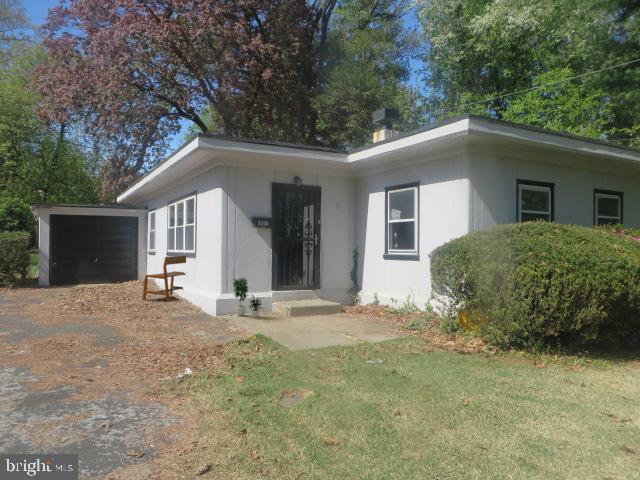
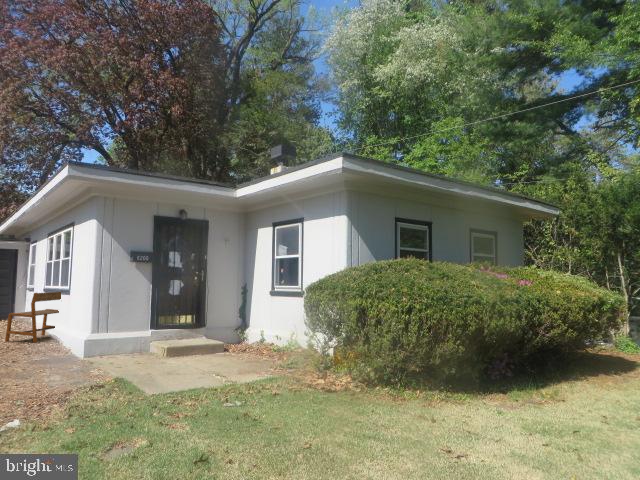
potted plant: present [233,278,262,318] -> none [101,313,136,359]

